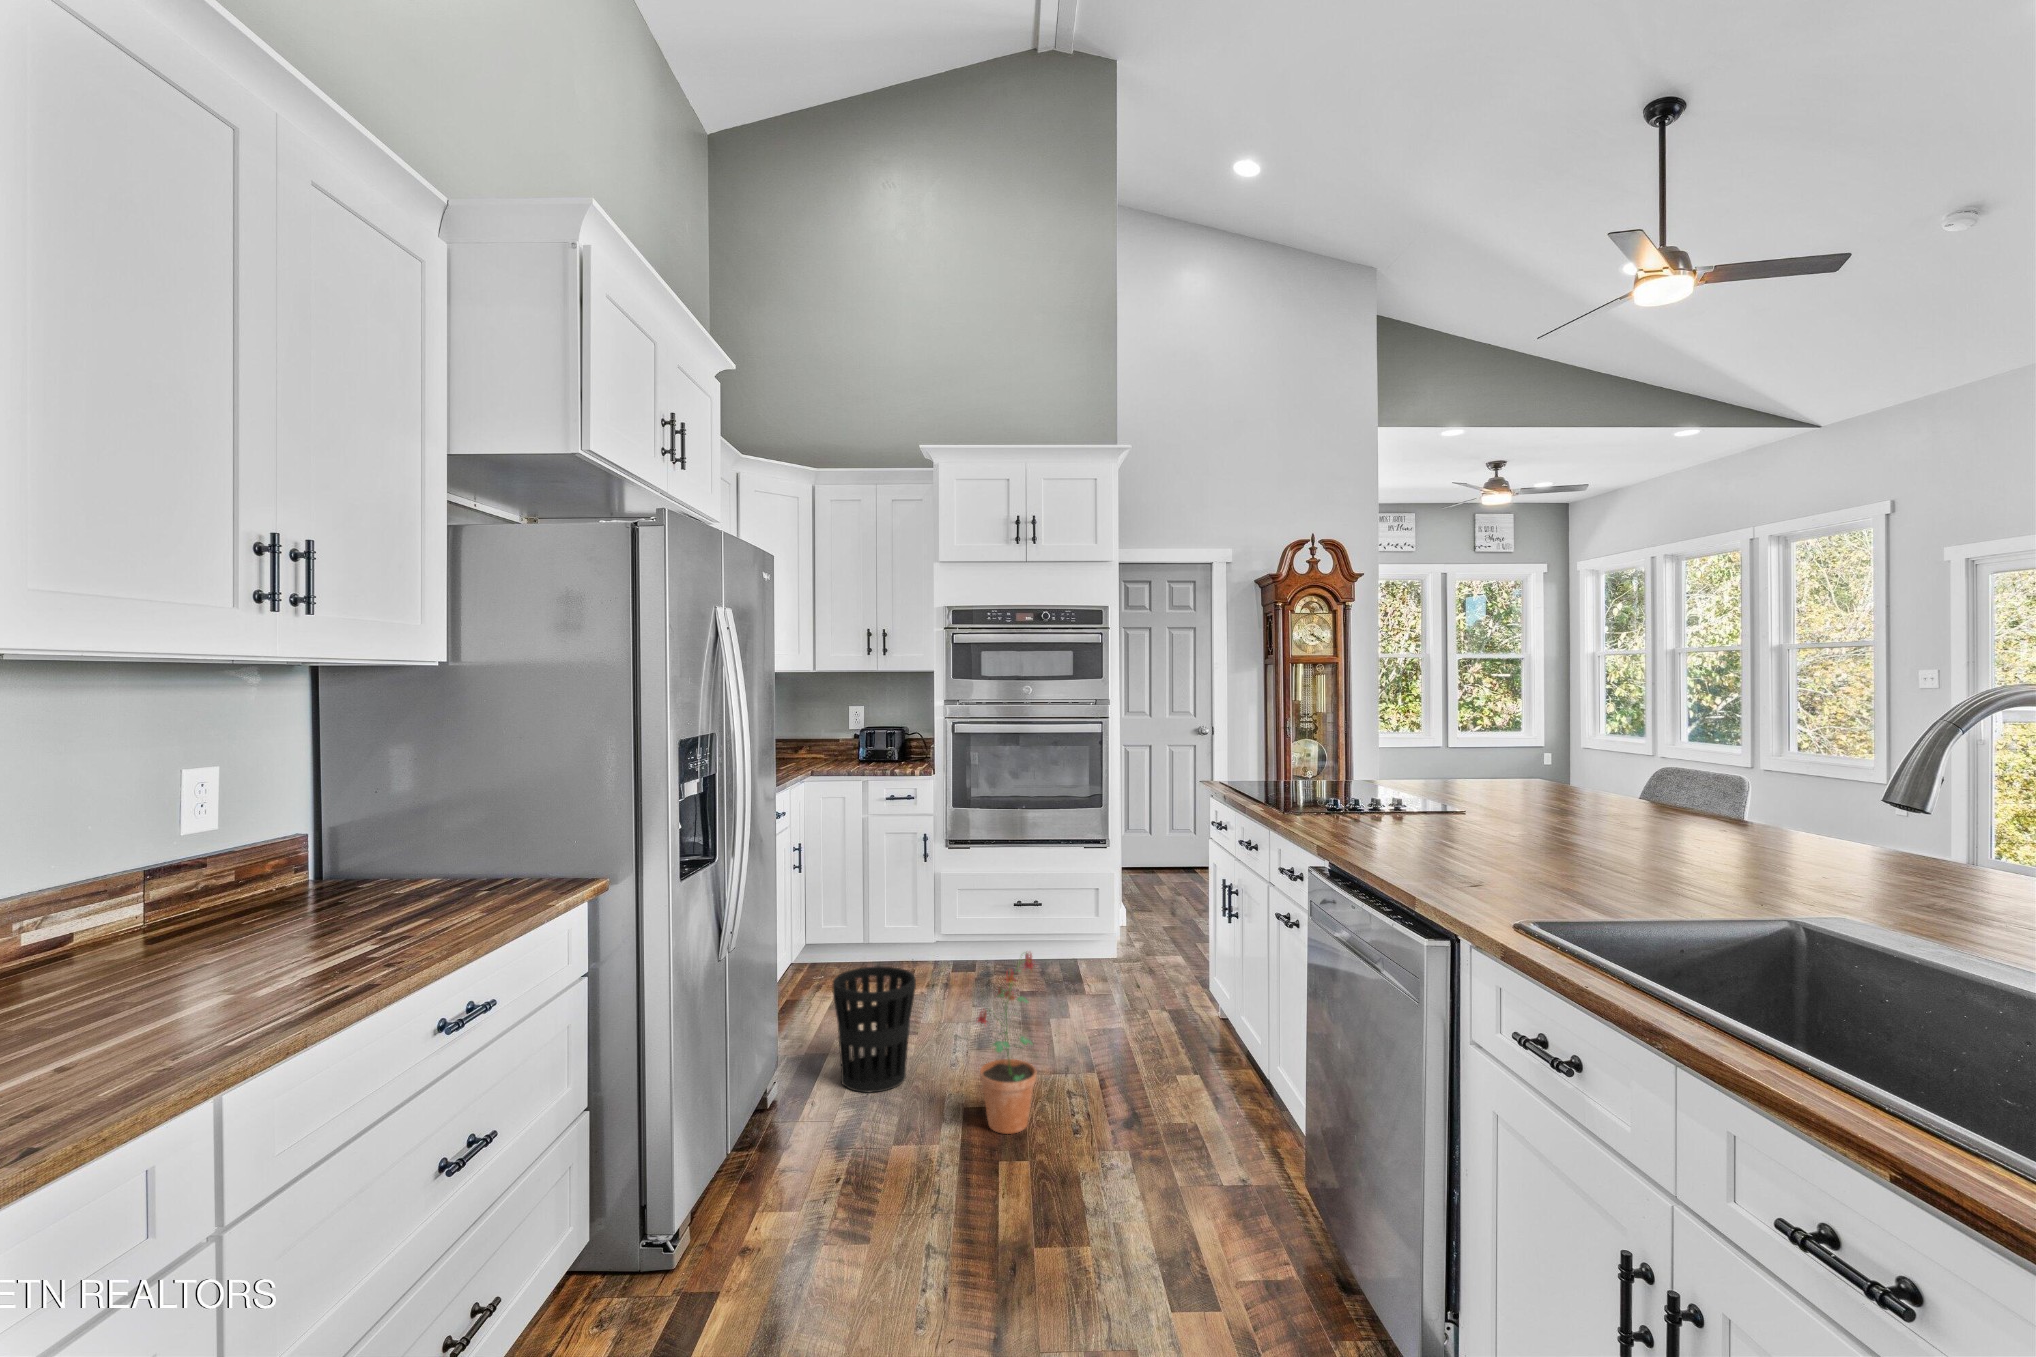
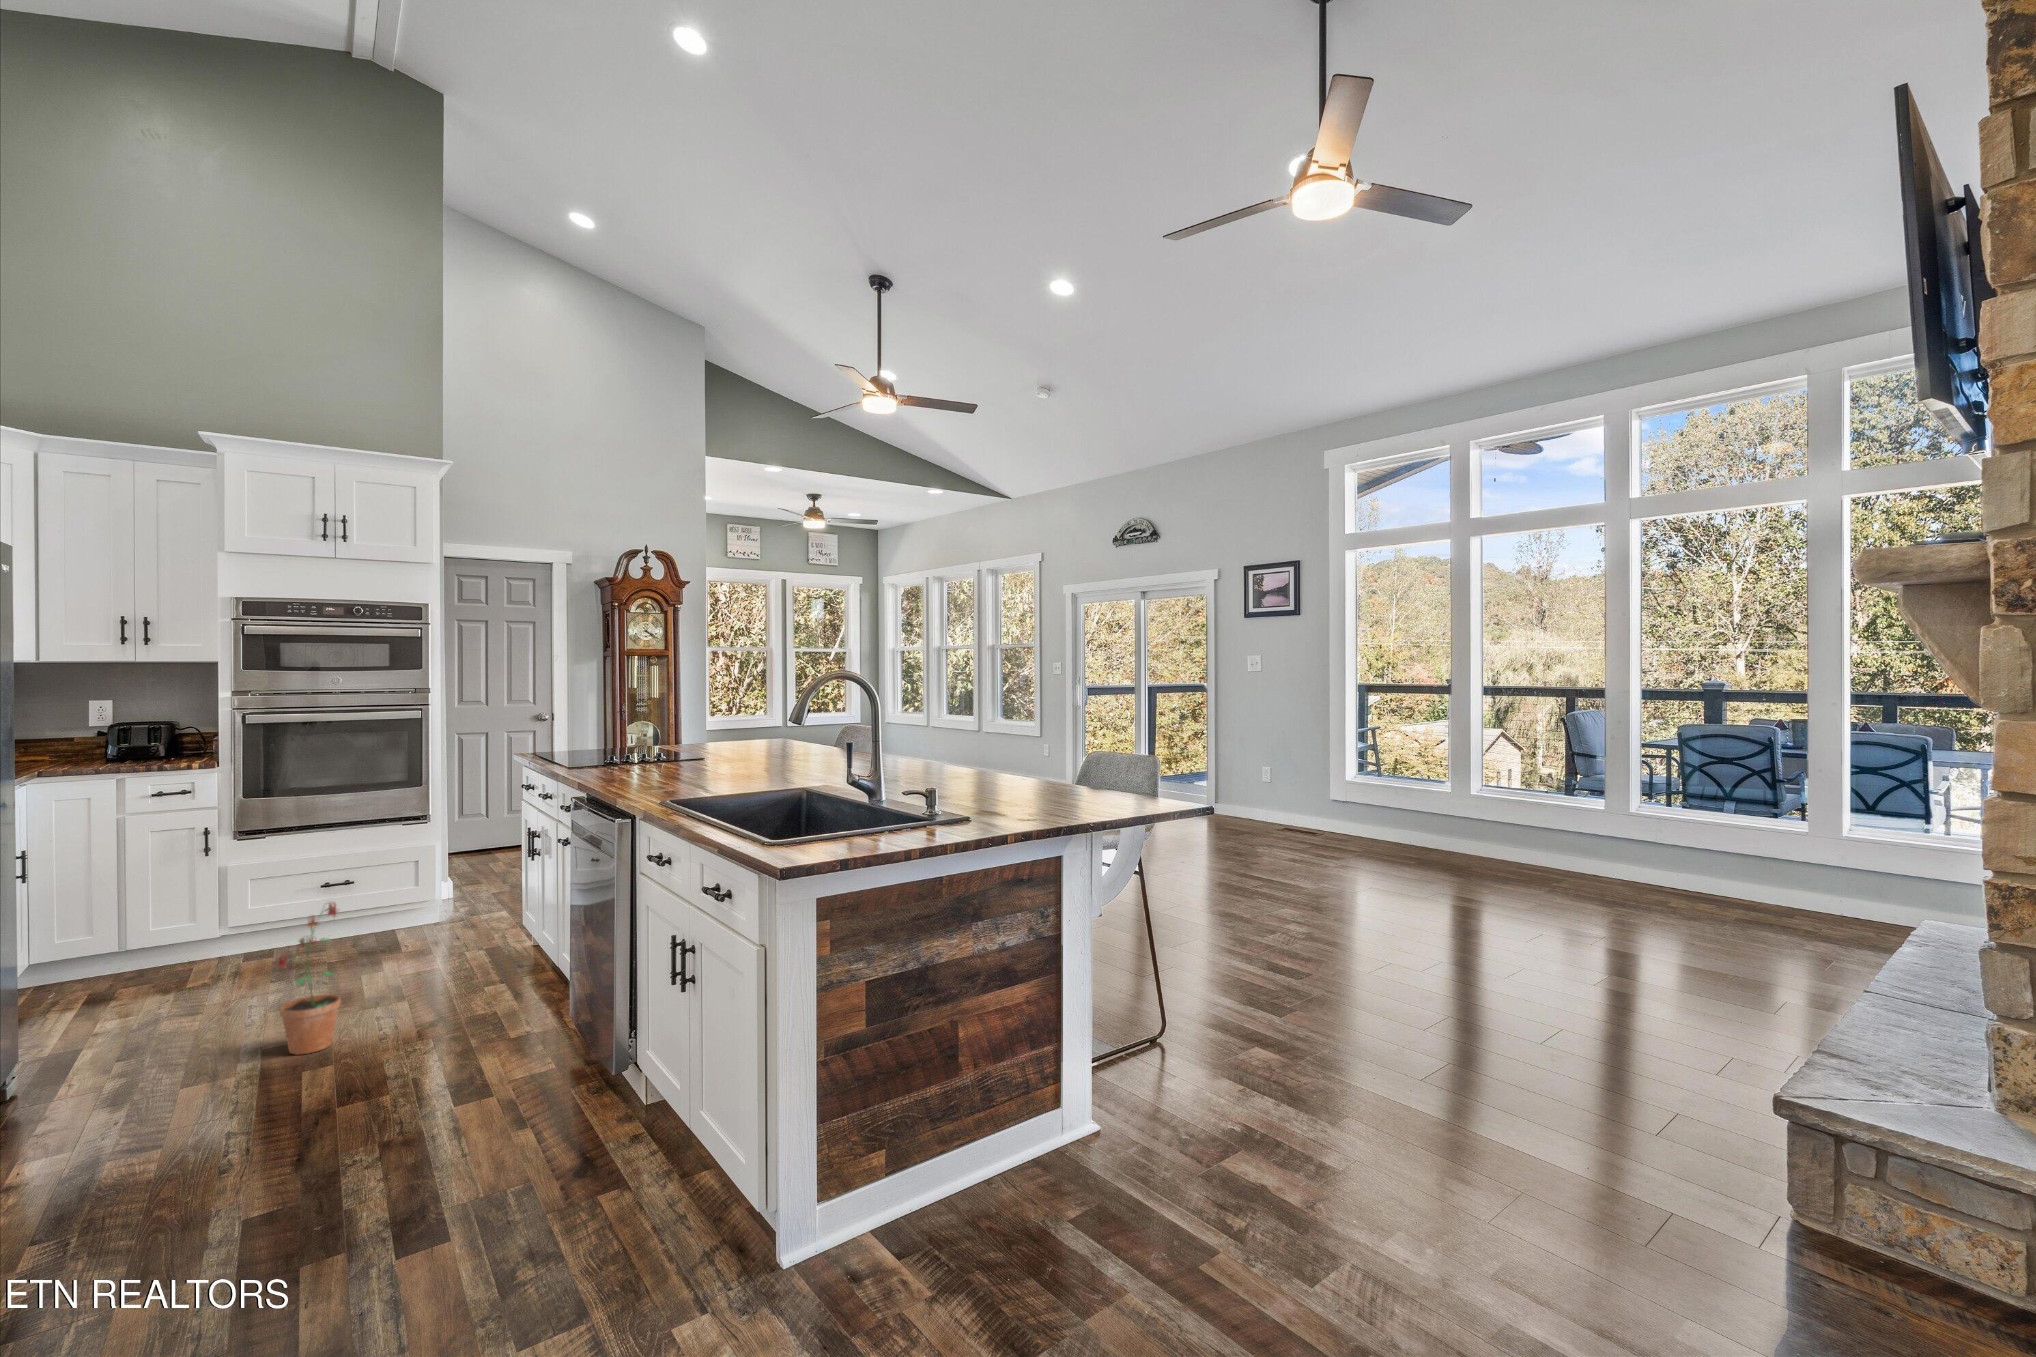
wastebasket: present [832,966,916,1093] -> none [93,946,202,1065]

